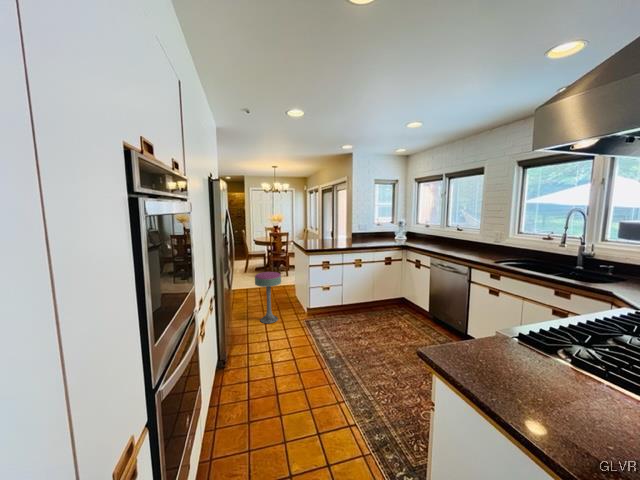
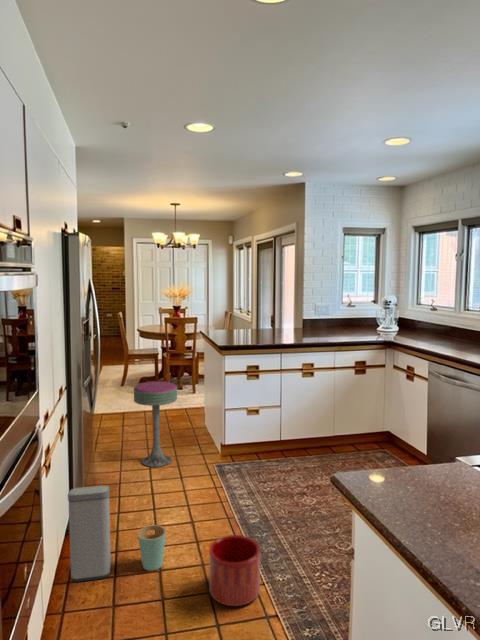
trash can: none [216,343,280,406] -> present [68,486,166,582]
planter: none [310,371,342,419] -> present [209,535,260,606]

